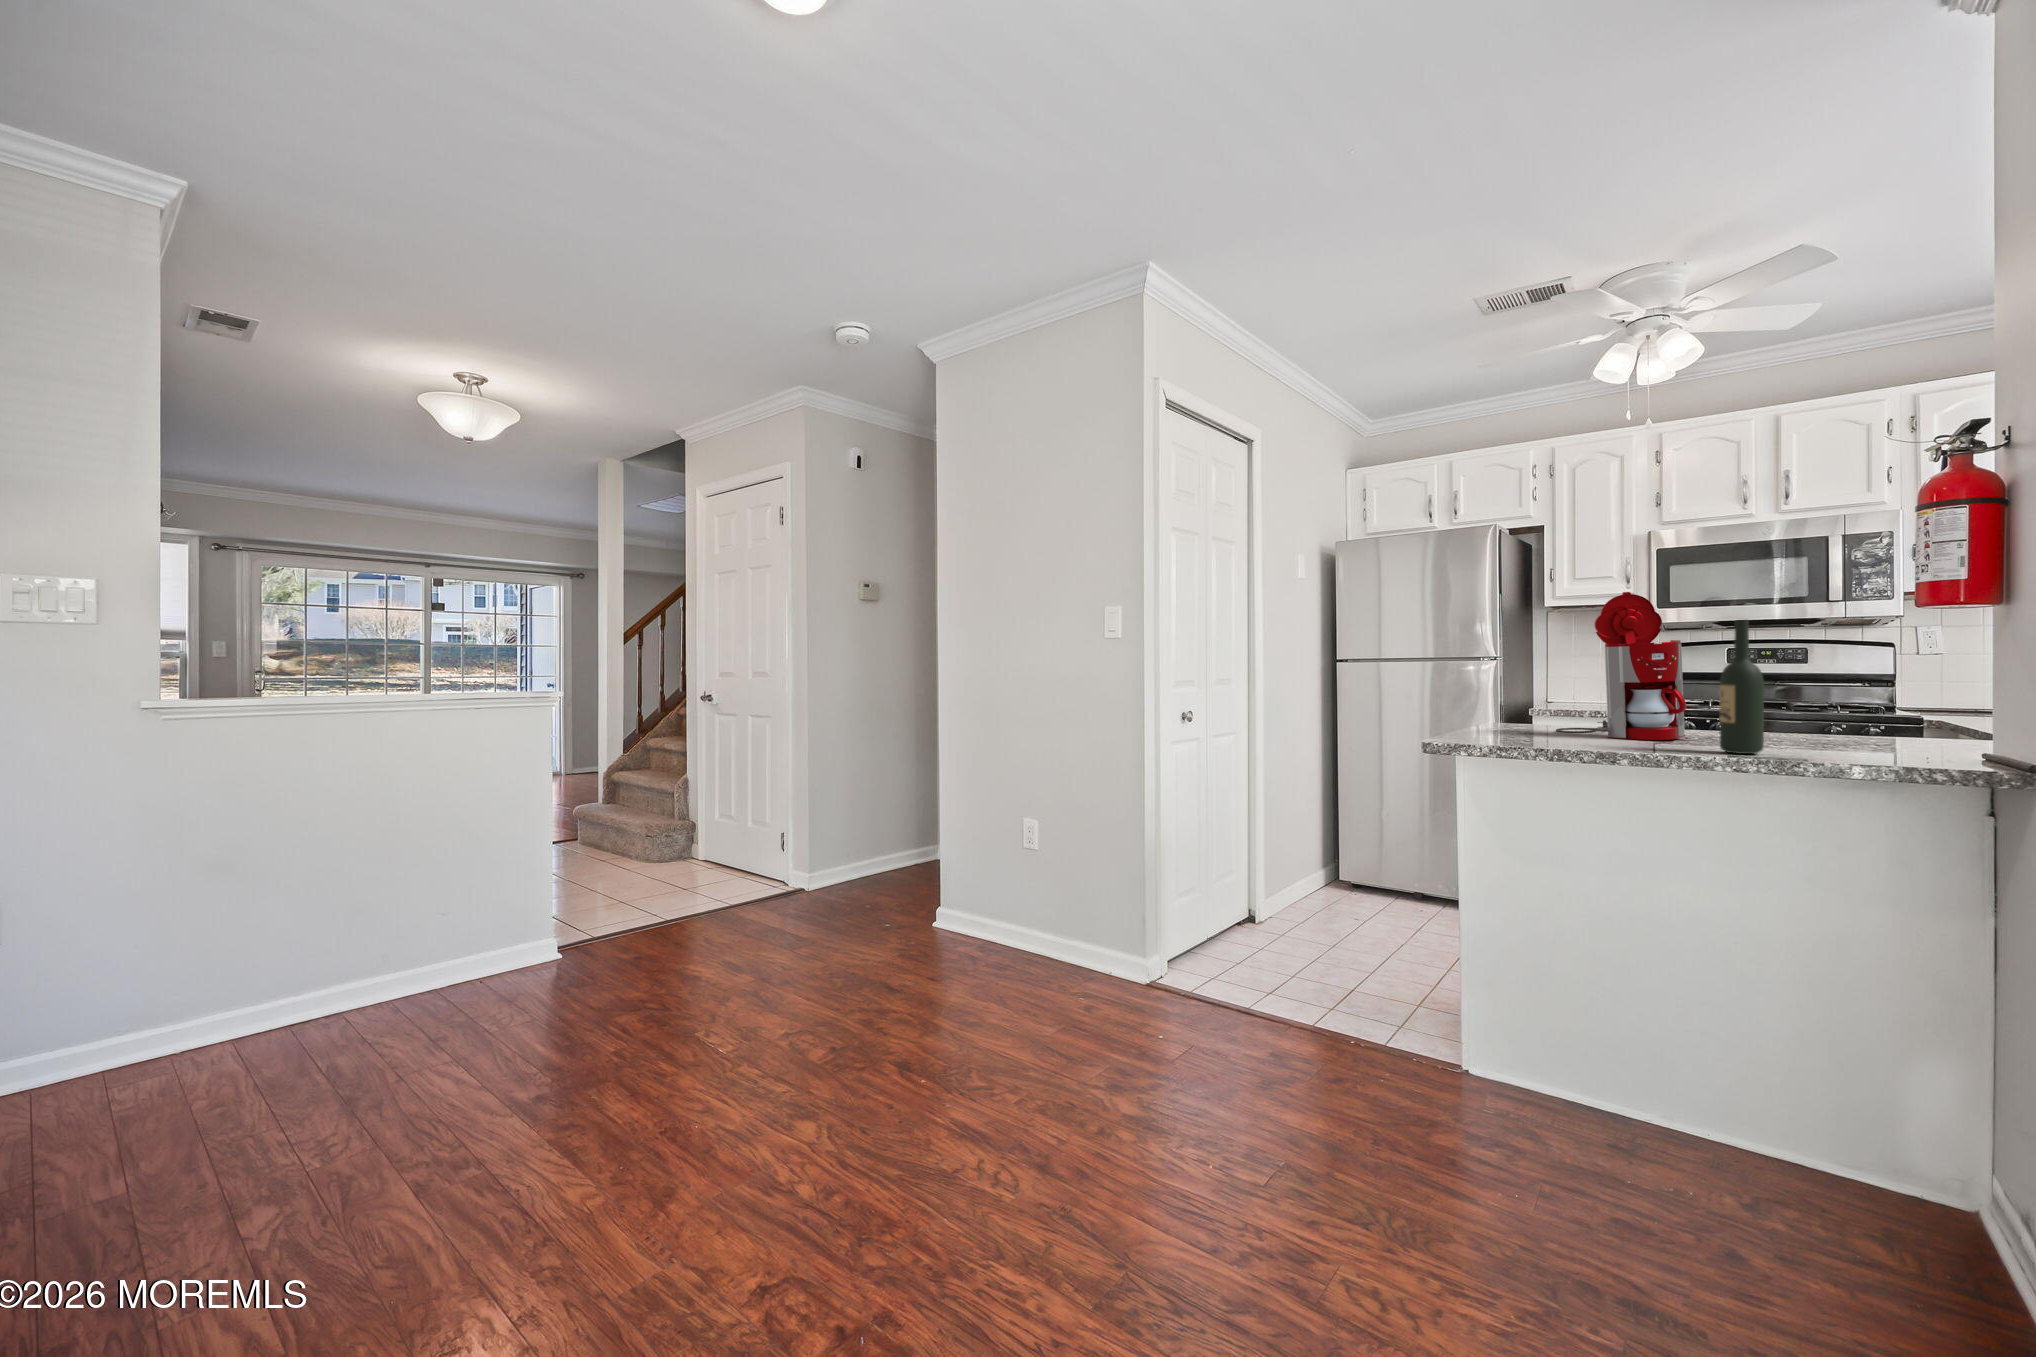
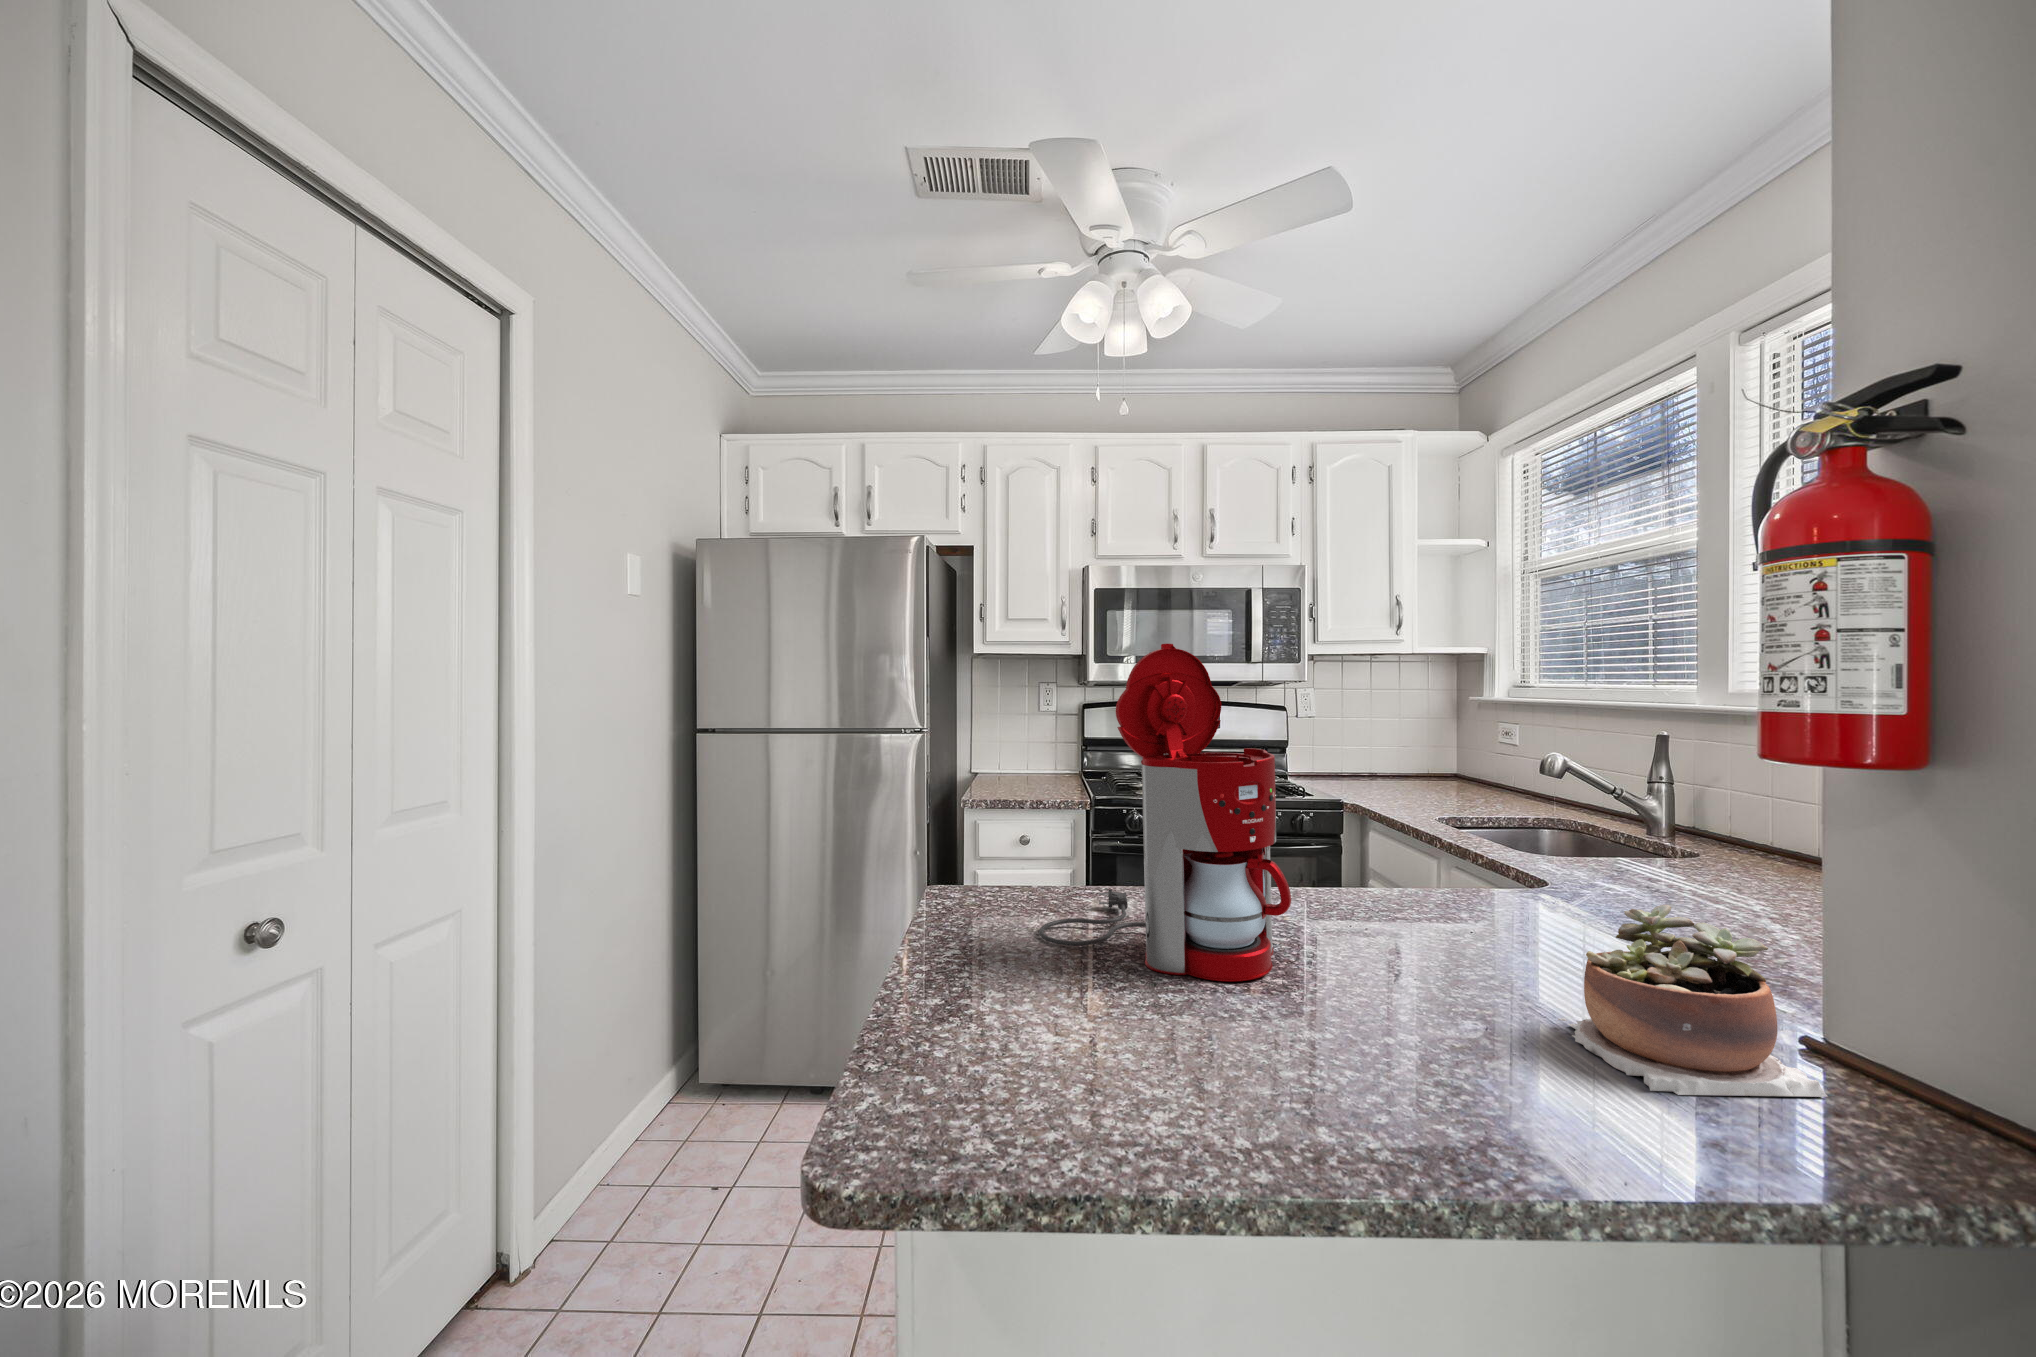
wine bottle: present [1719,620,1764,754] -> none [1451,734,1553,1101]
succulent plant: none [1812,696,1914,762] -> present [1558,905,1827,1097]

